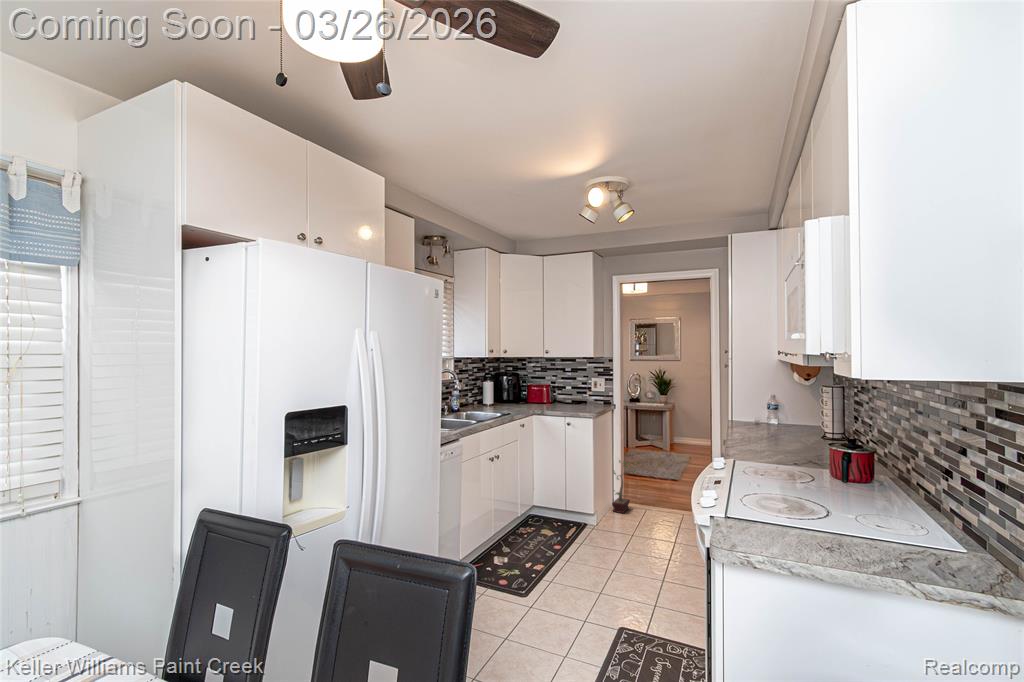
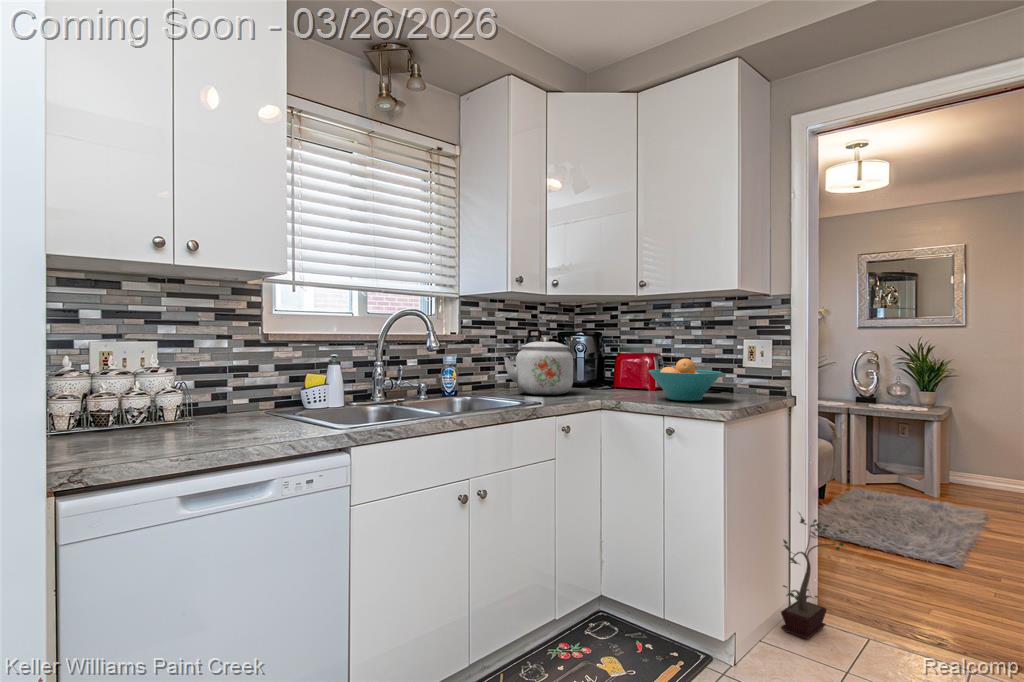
kettle: none [481,379,515,409] -> present [504,337,573,395]
fruit bowl: none [554,390,588,410] -> present [648,359,722,401]

